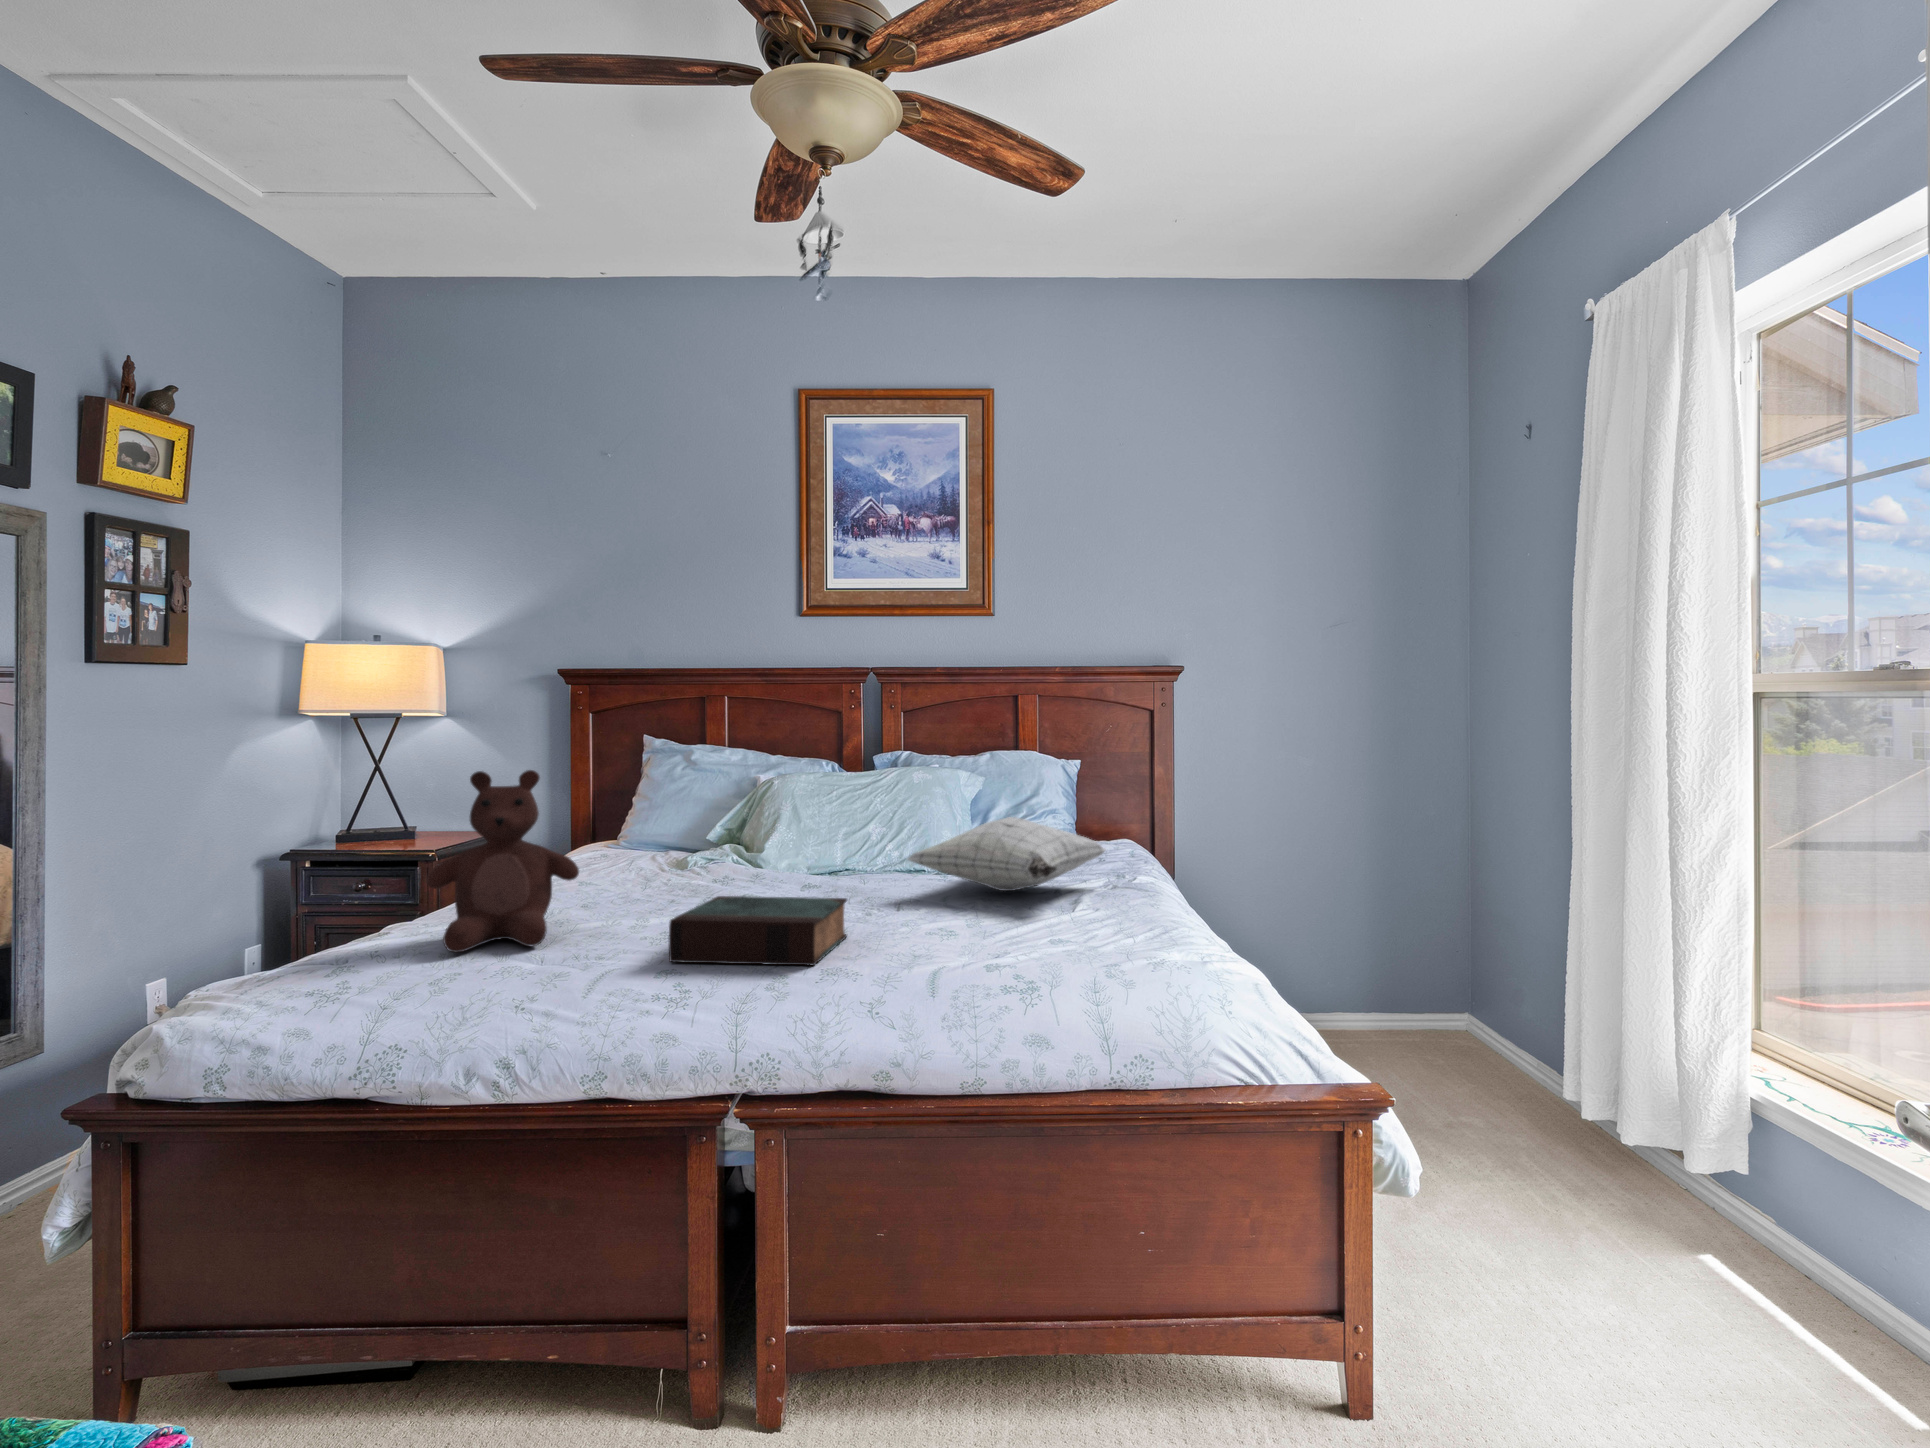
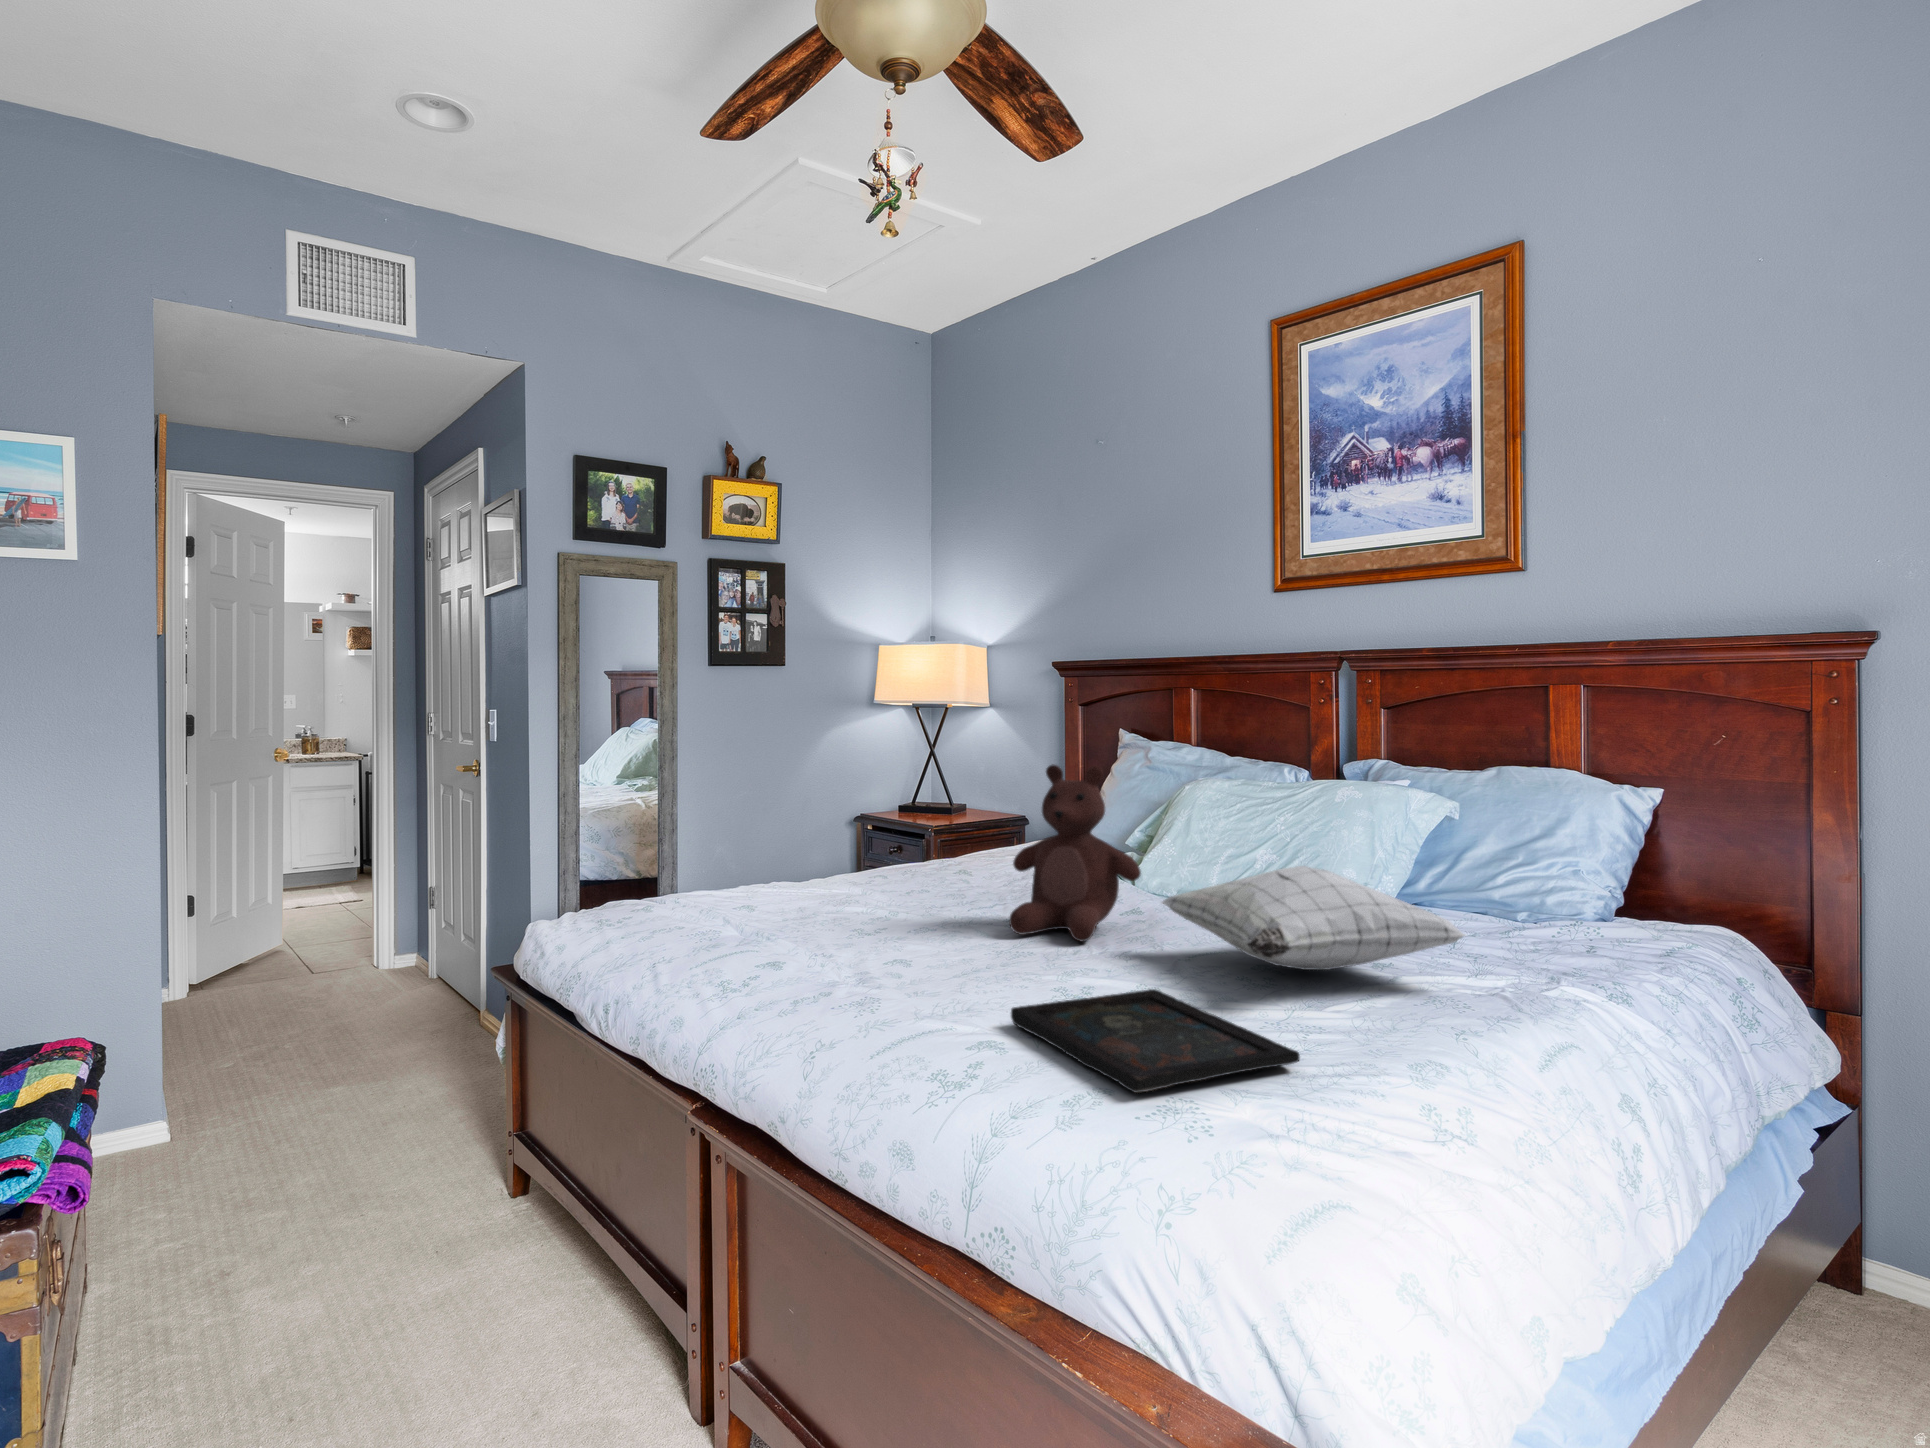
teddy bear: present [426,770,579,952] -> present [1009,764,1141,941]
book: present [669,896,847,965] -> none [796,910,987,1004]
tray: none [939,912,1137,961] -> present [1011,989,1300,1093]

